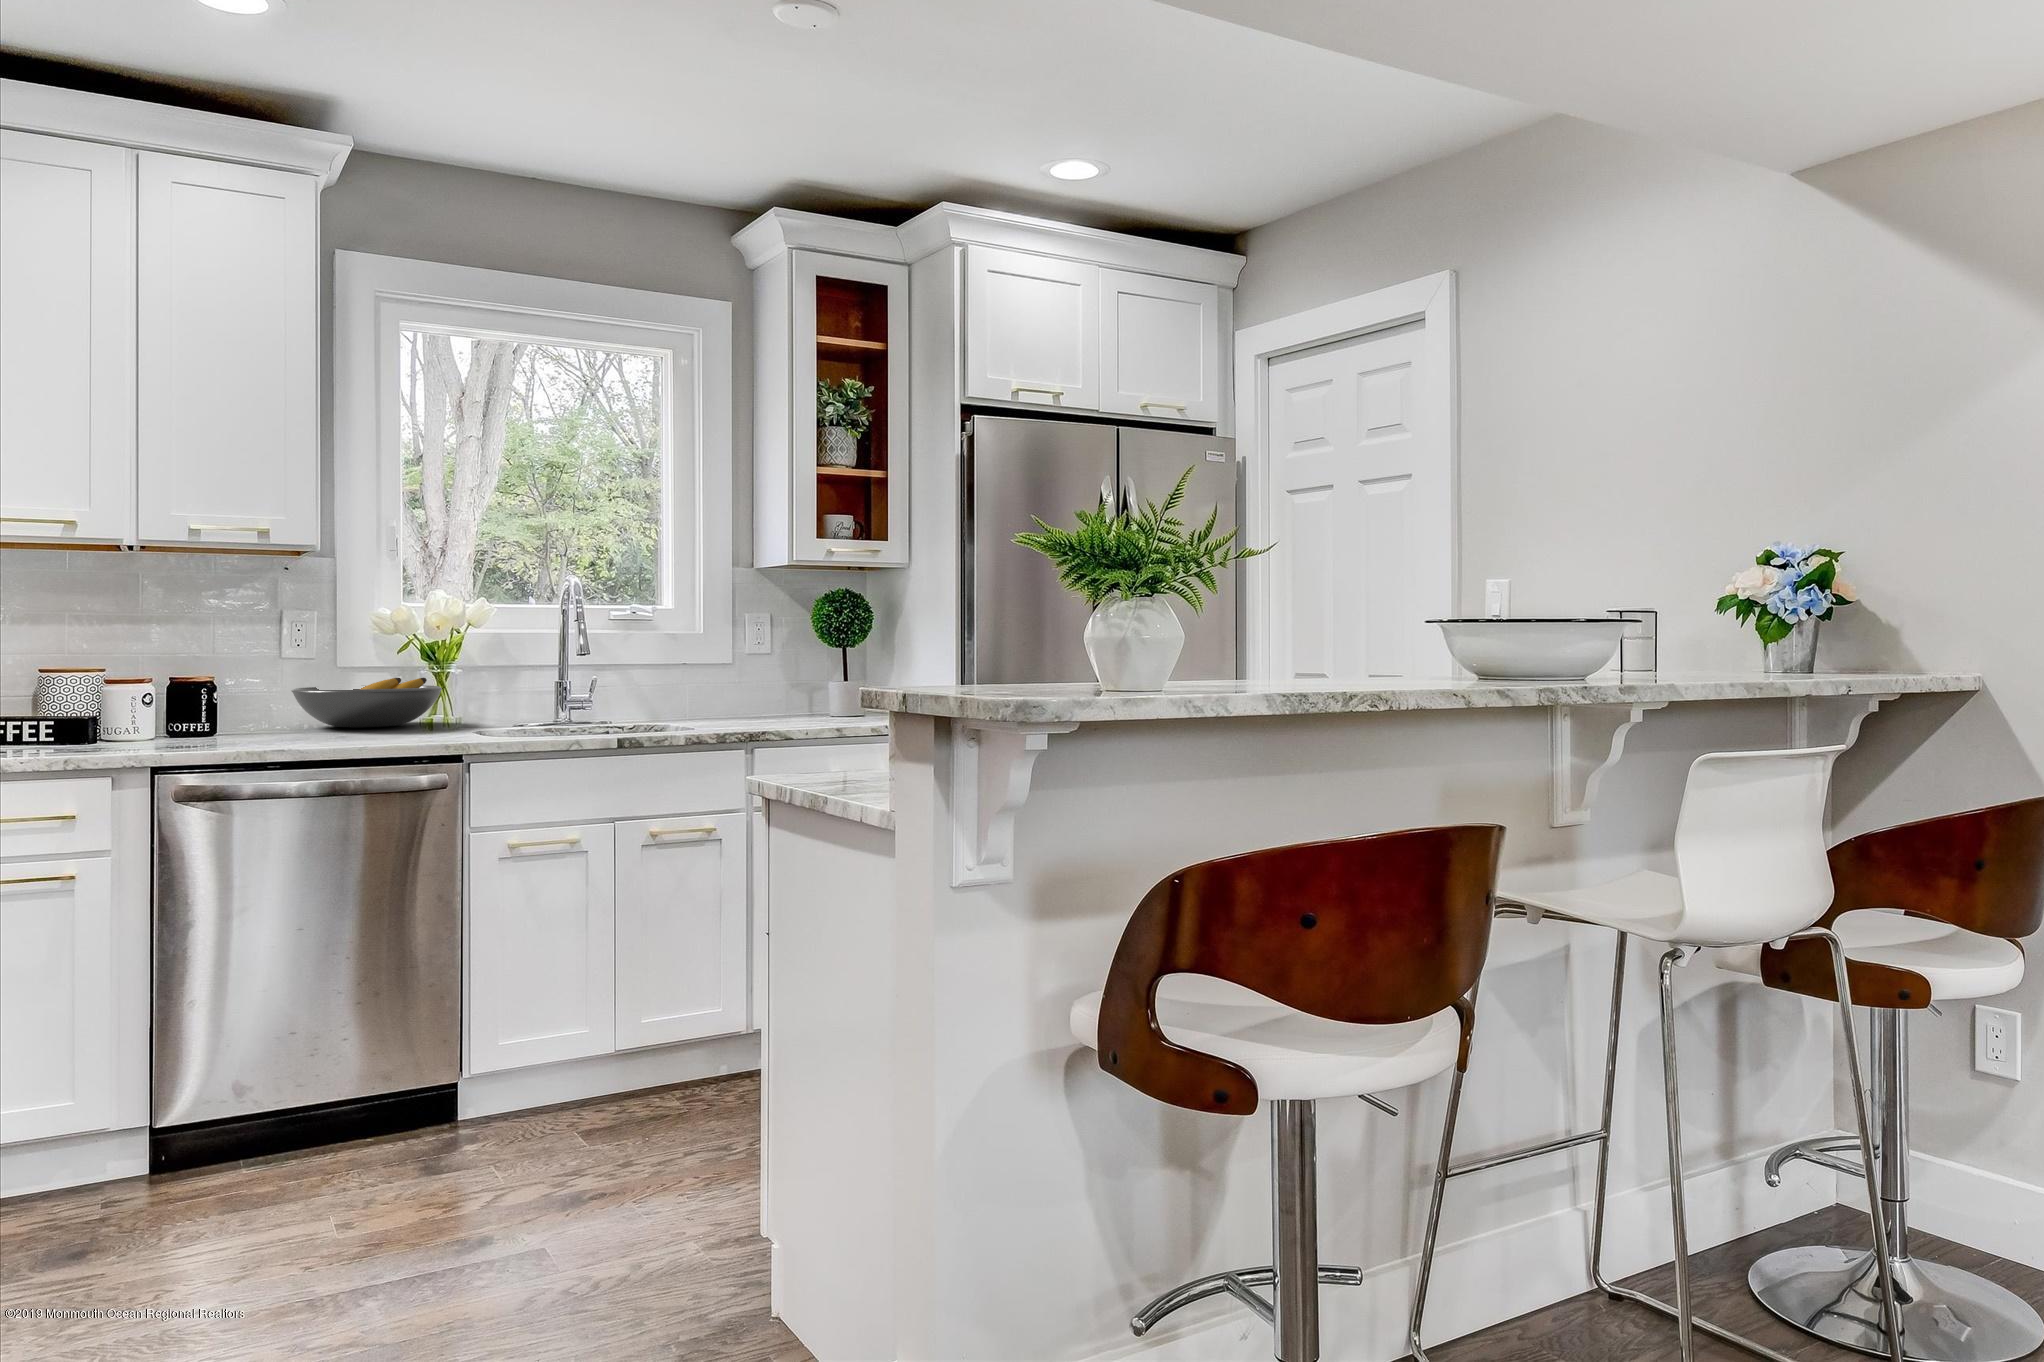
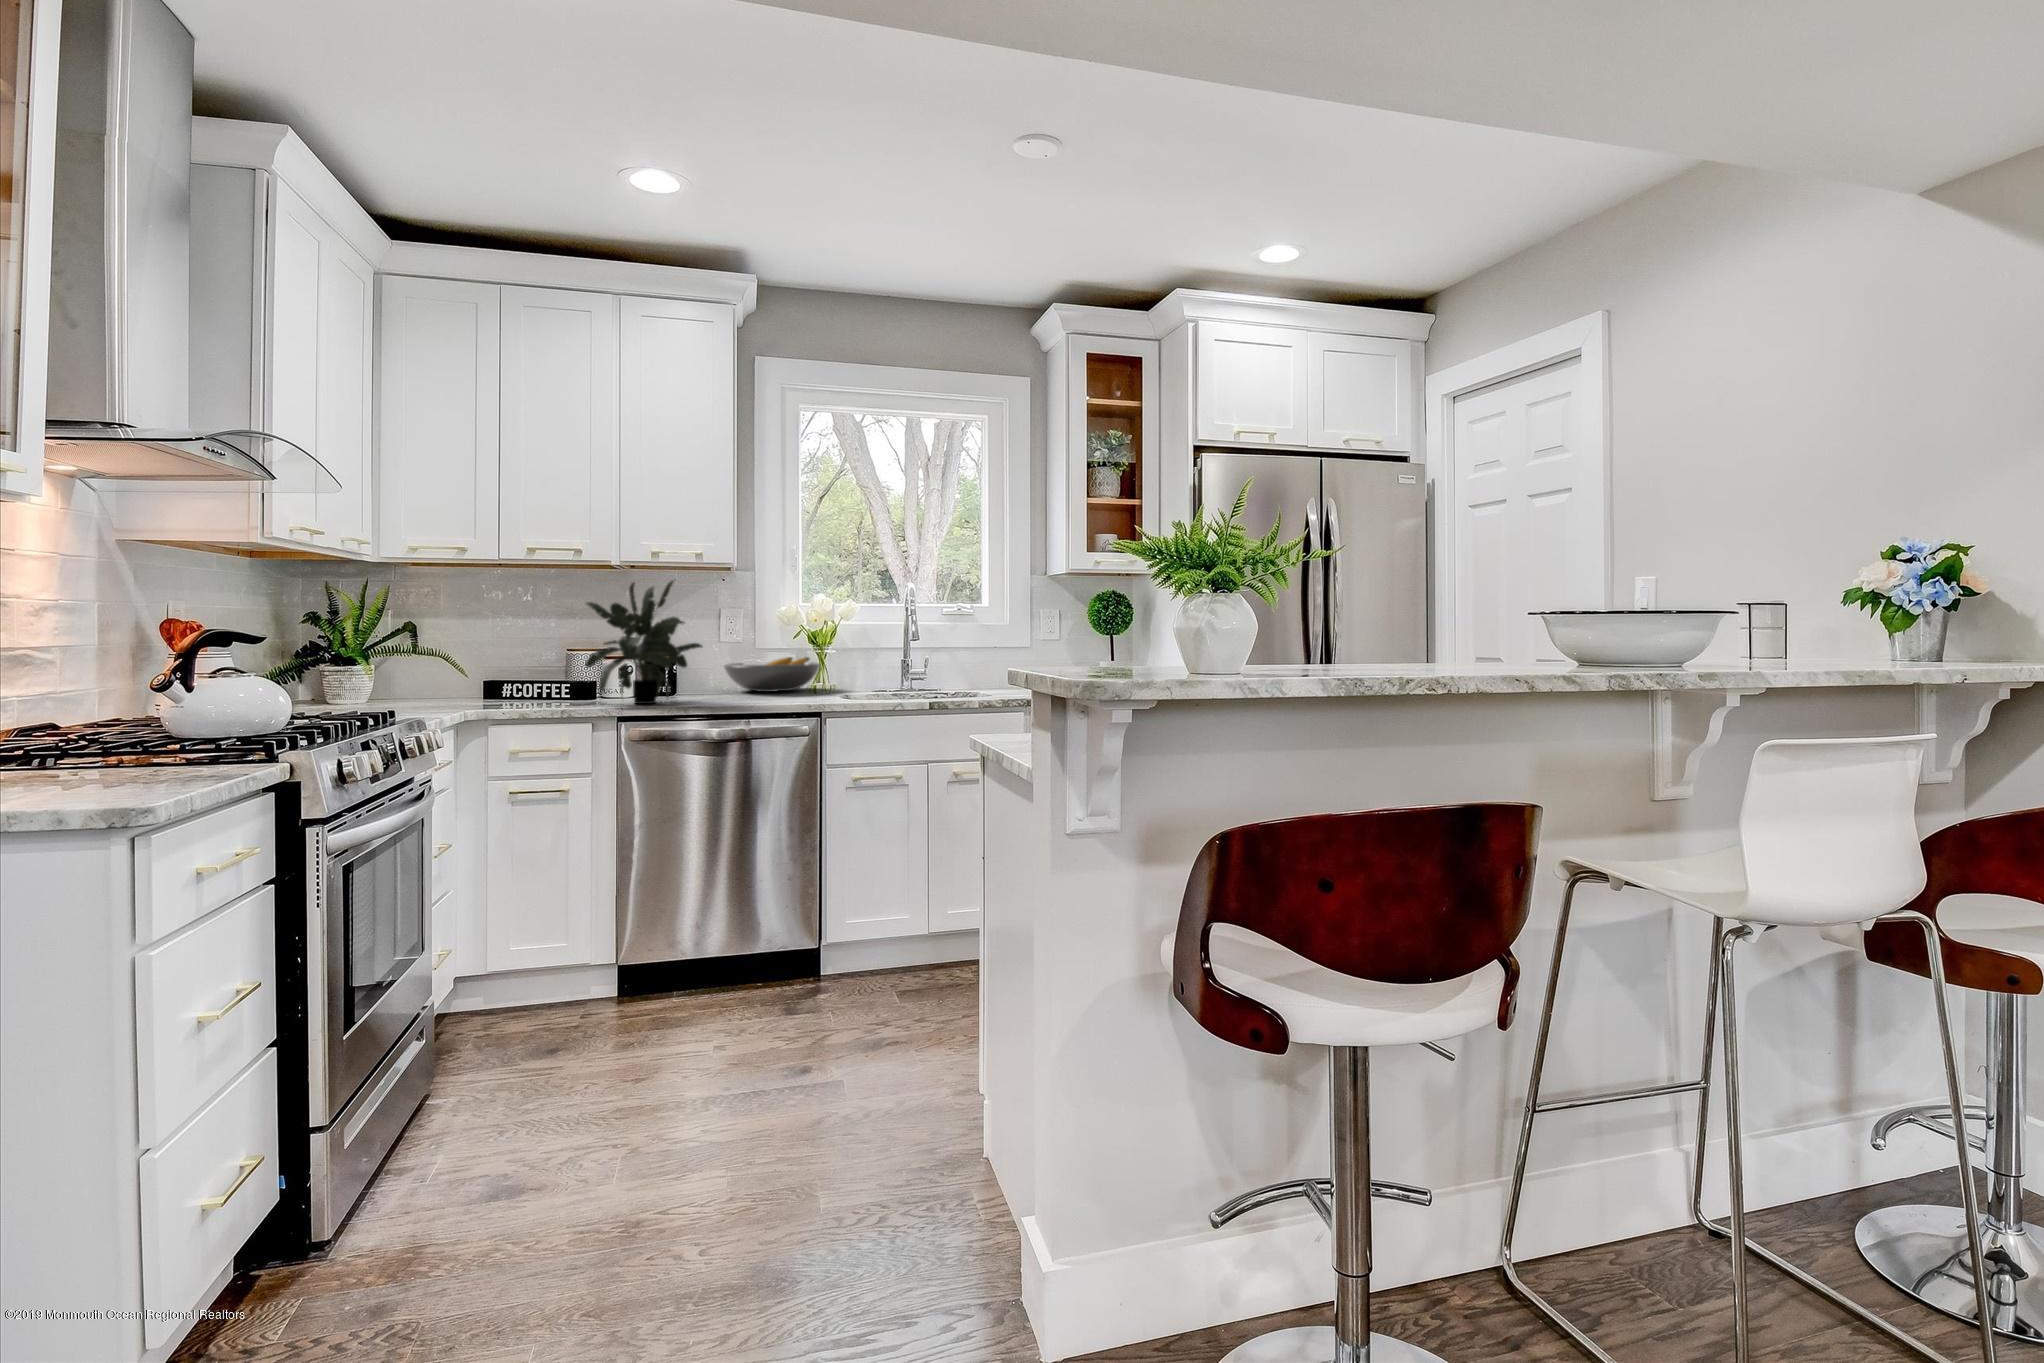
potted plant: none [83,566,279,748] -> present [585,581,702,704]

